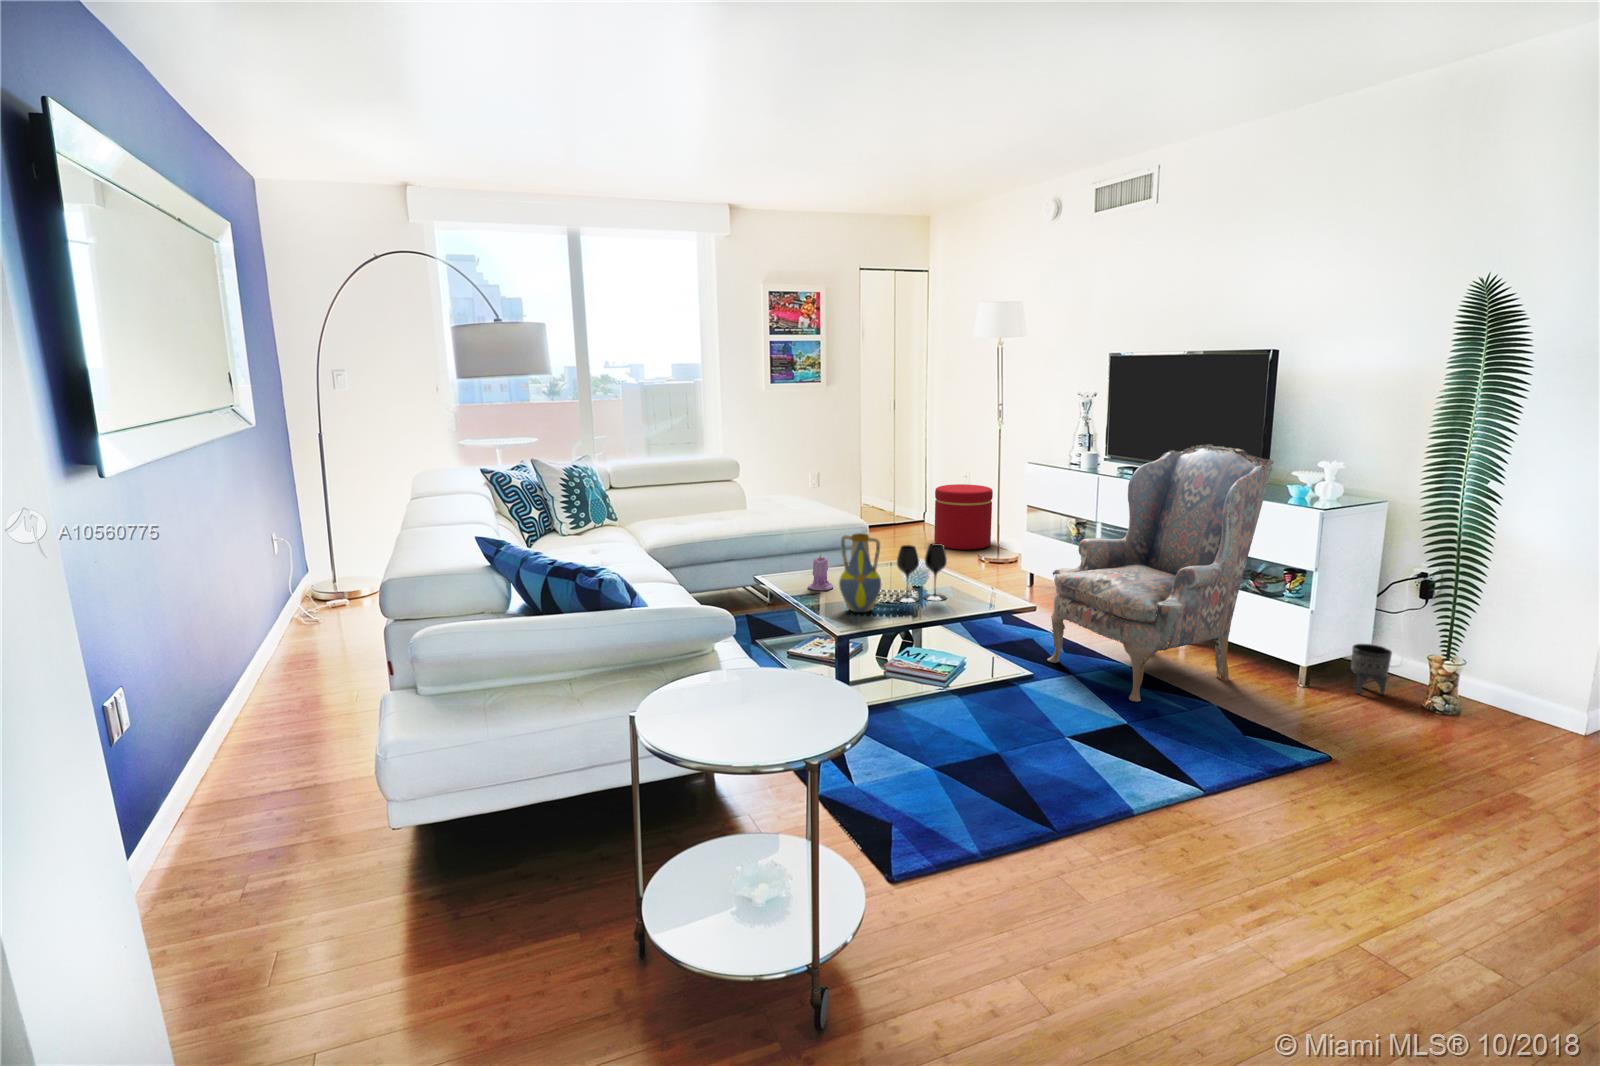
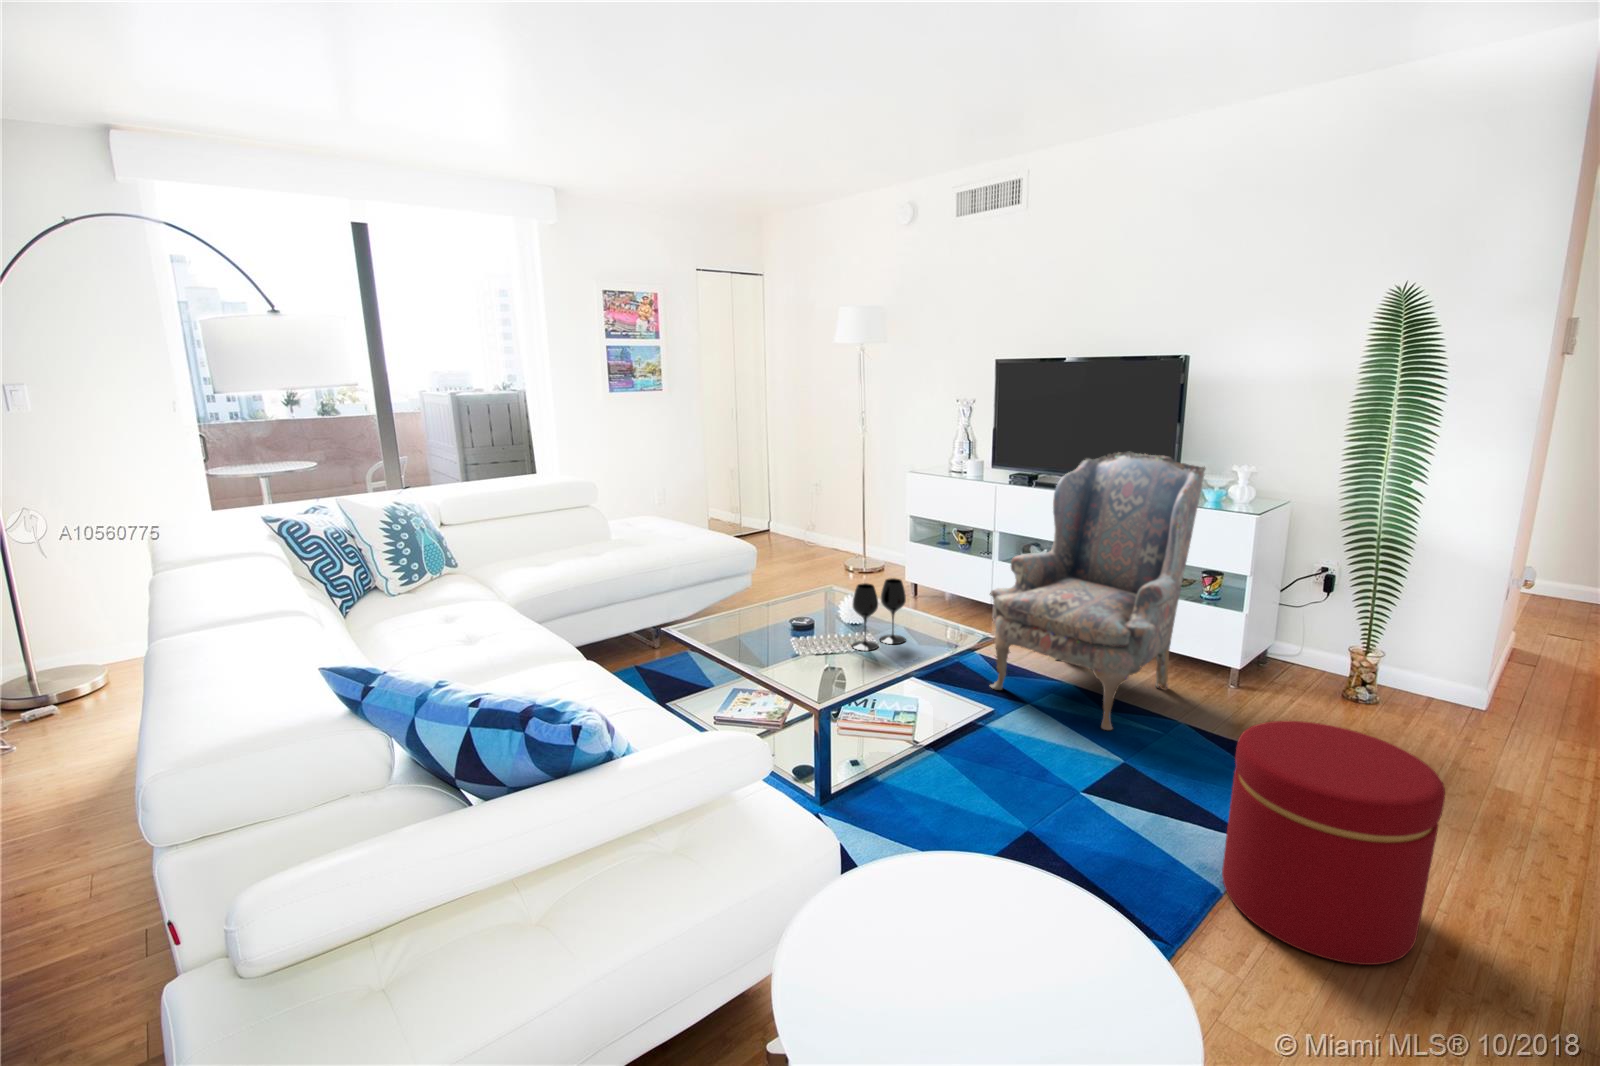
ottoman: present [934,484,993,550] -> present [1222,721,1445,965]
vase: present [839,533,881,612] -> none [799,578,850,673]
candle: present [808,555,833,590] -> none [739,599,769,643]
planter: present [1351,644,1392,695] -> none [1274,640,1313,690]

